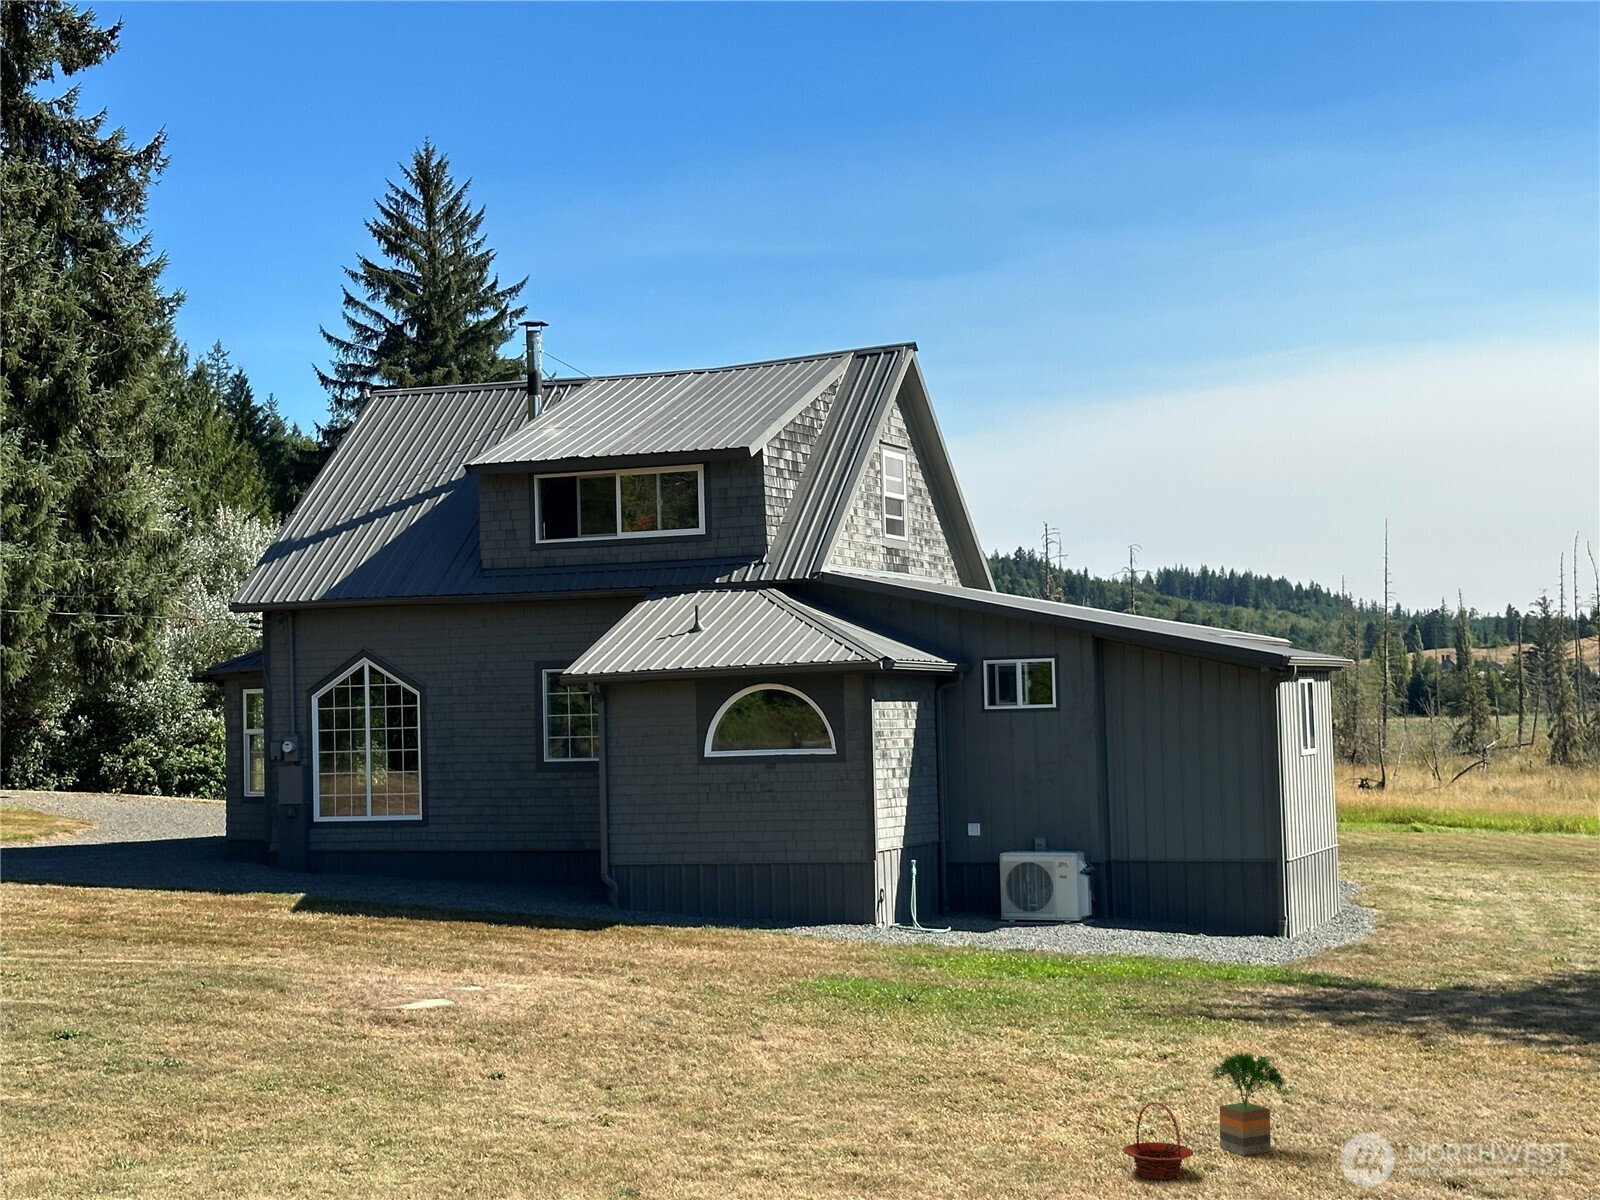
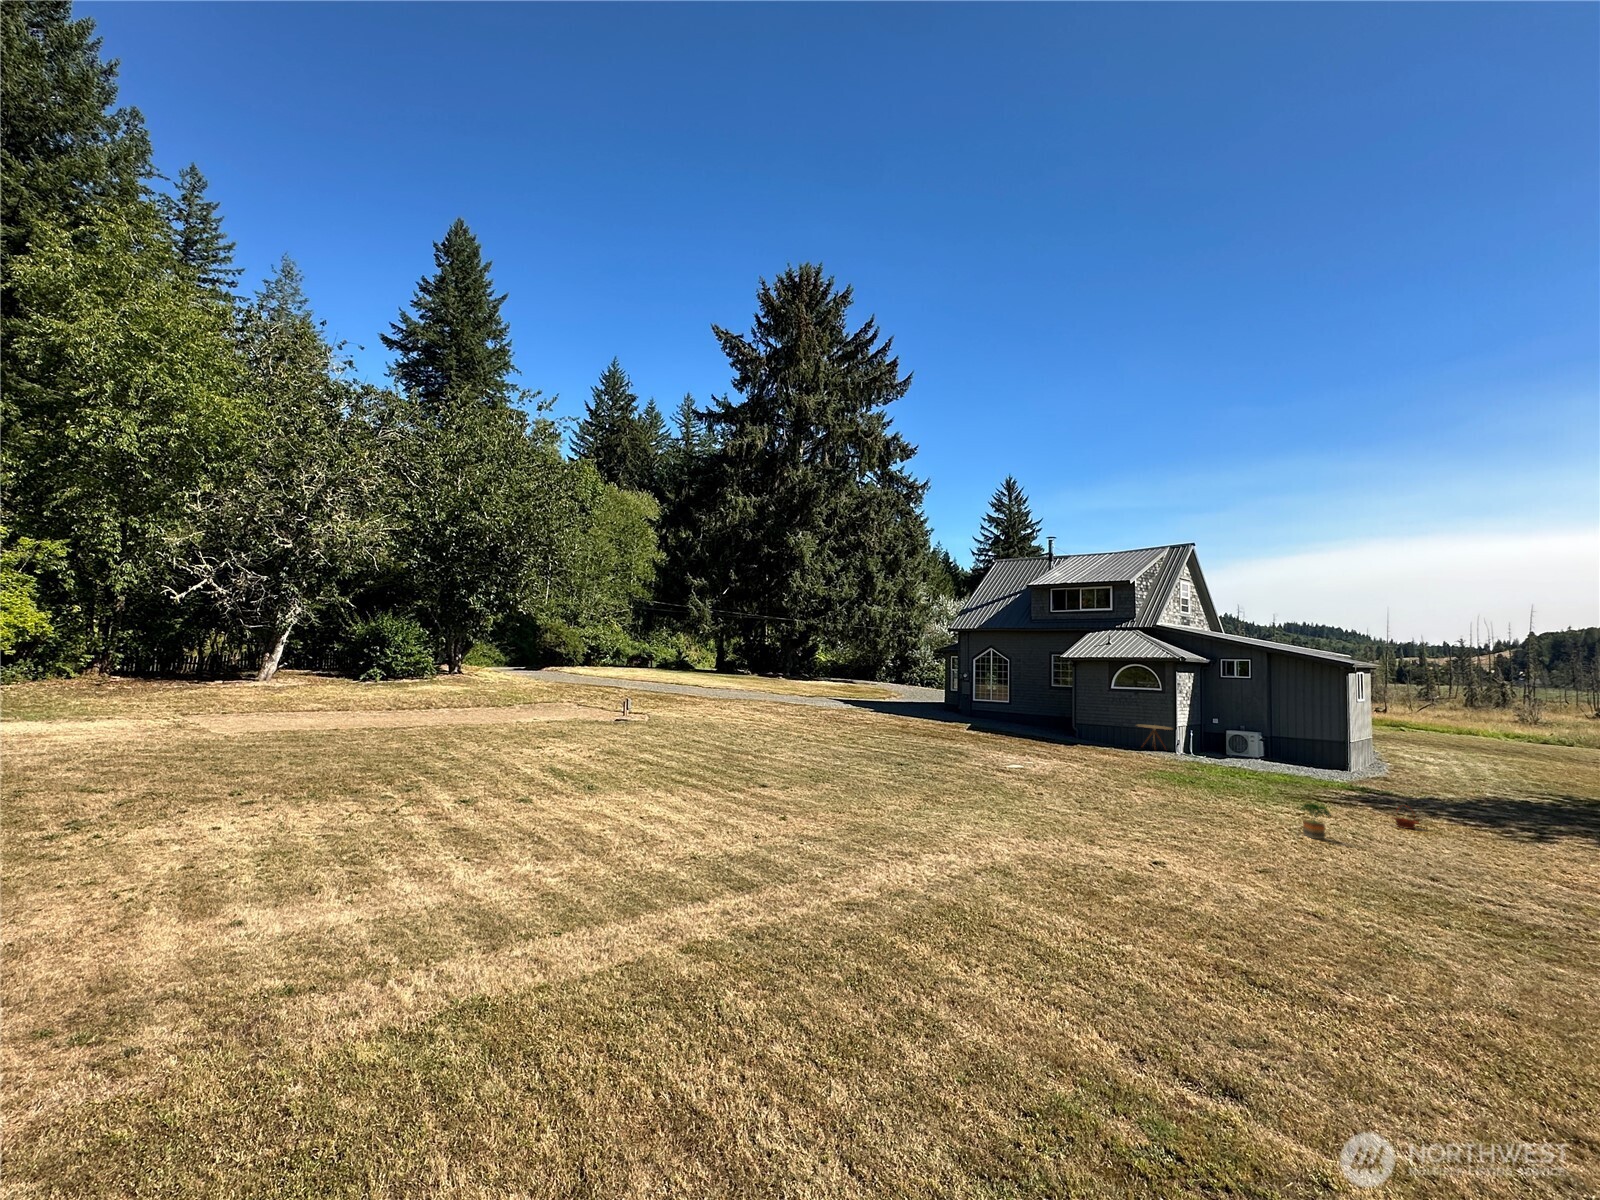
round table: none [776,856,869,928] -> present [1138,725,1172,744]
basket: present [1122,1103,1193,1179] -> present [1392,815,1419,829]

